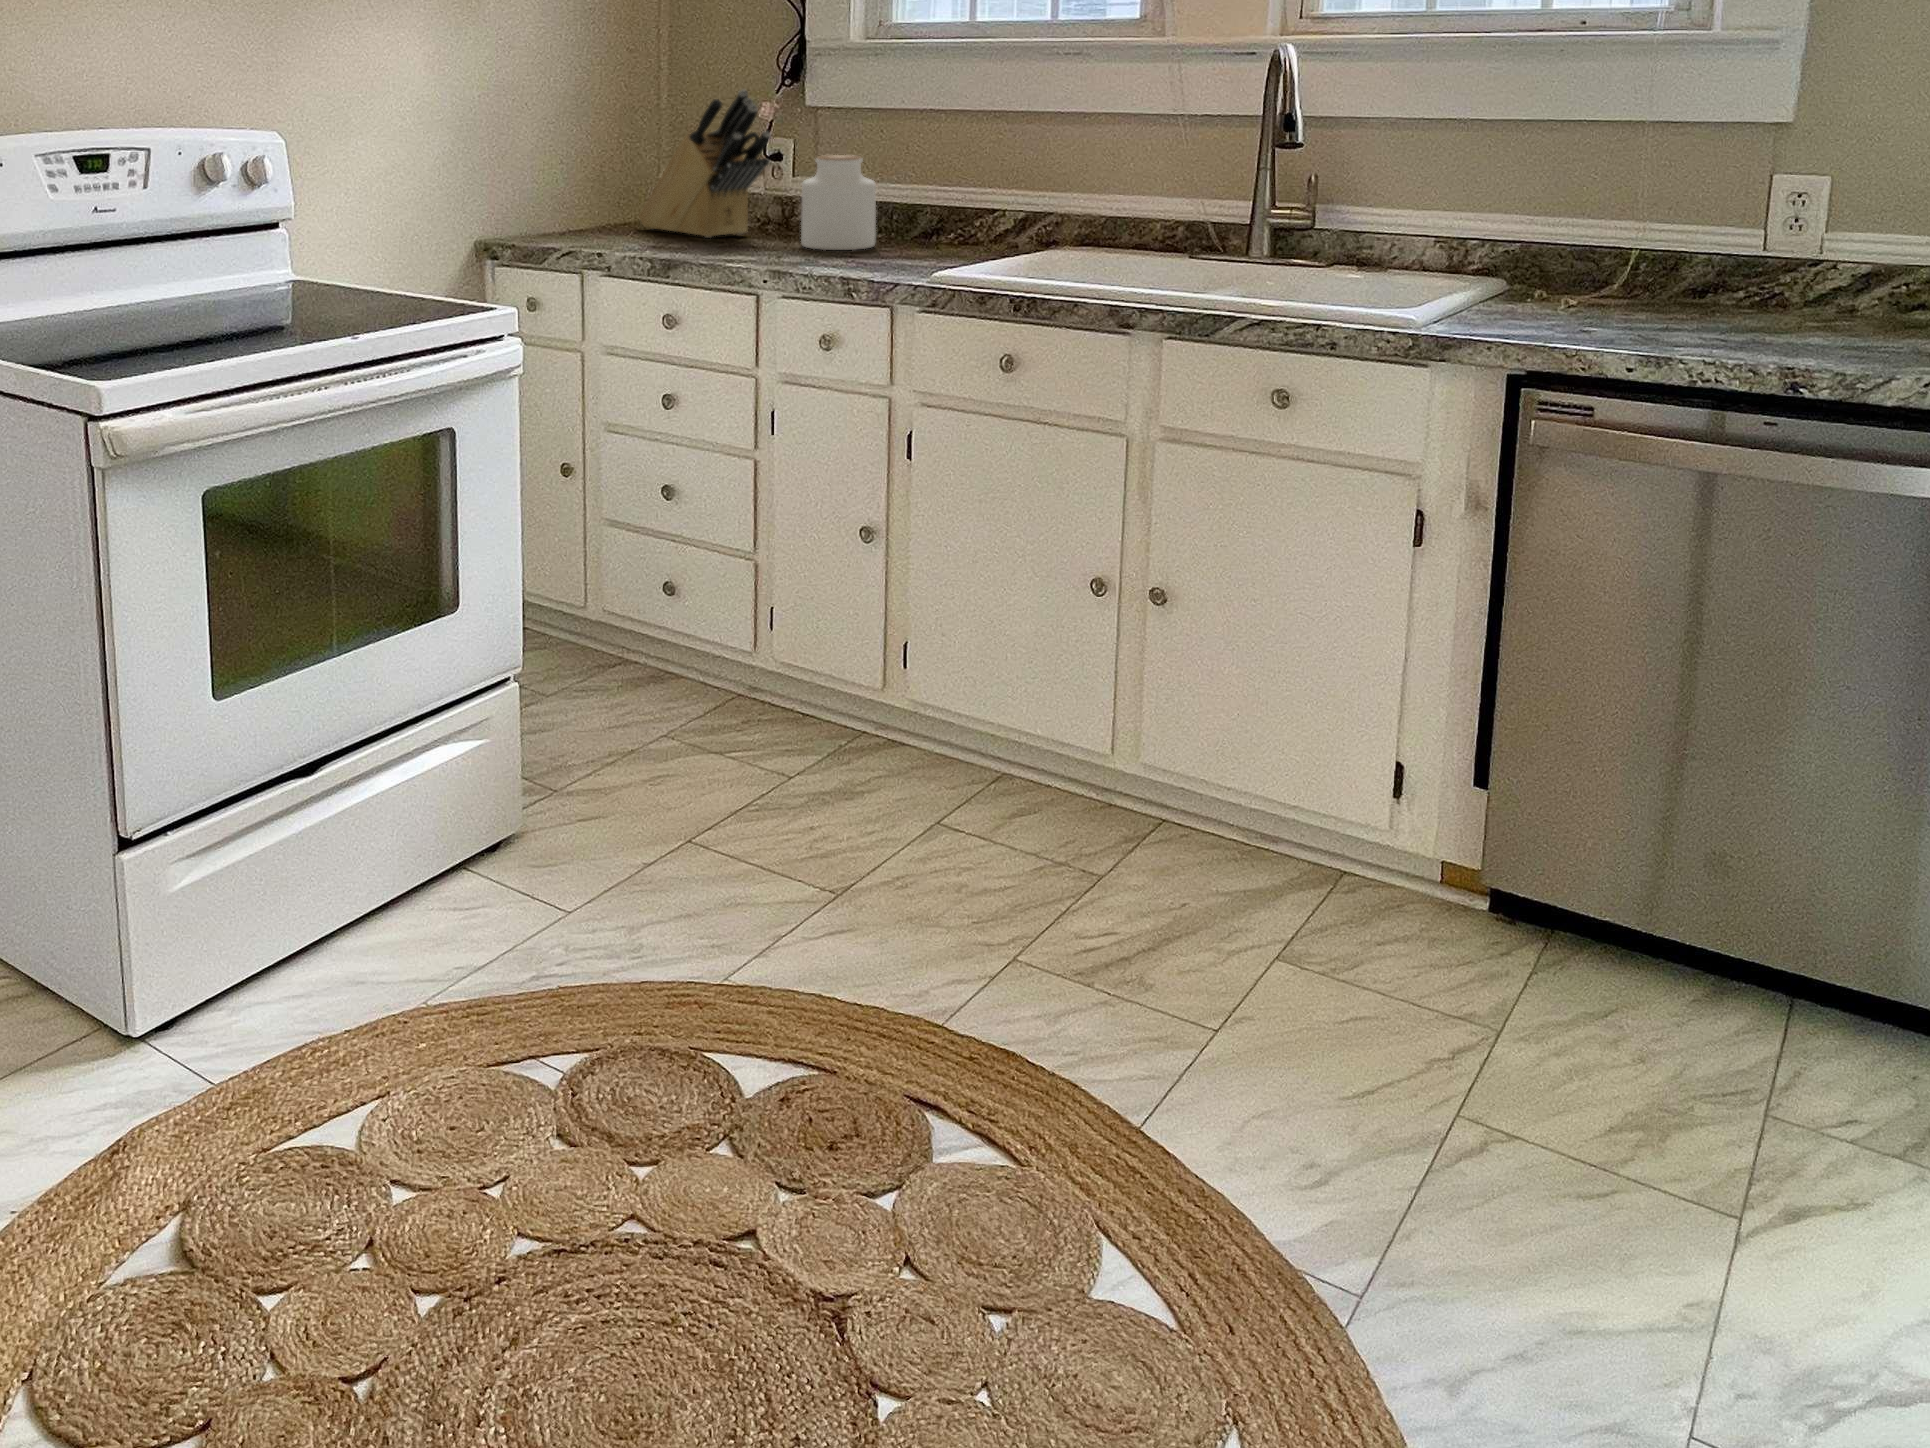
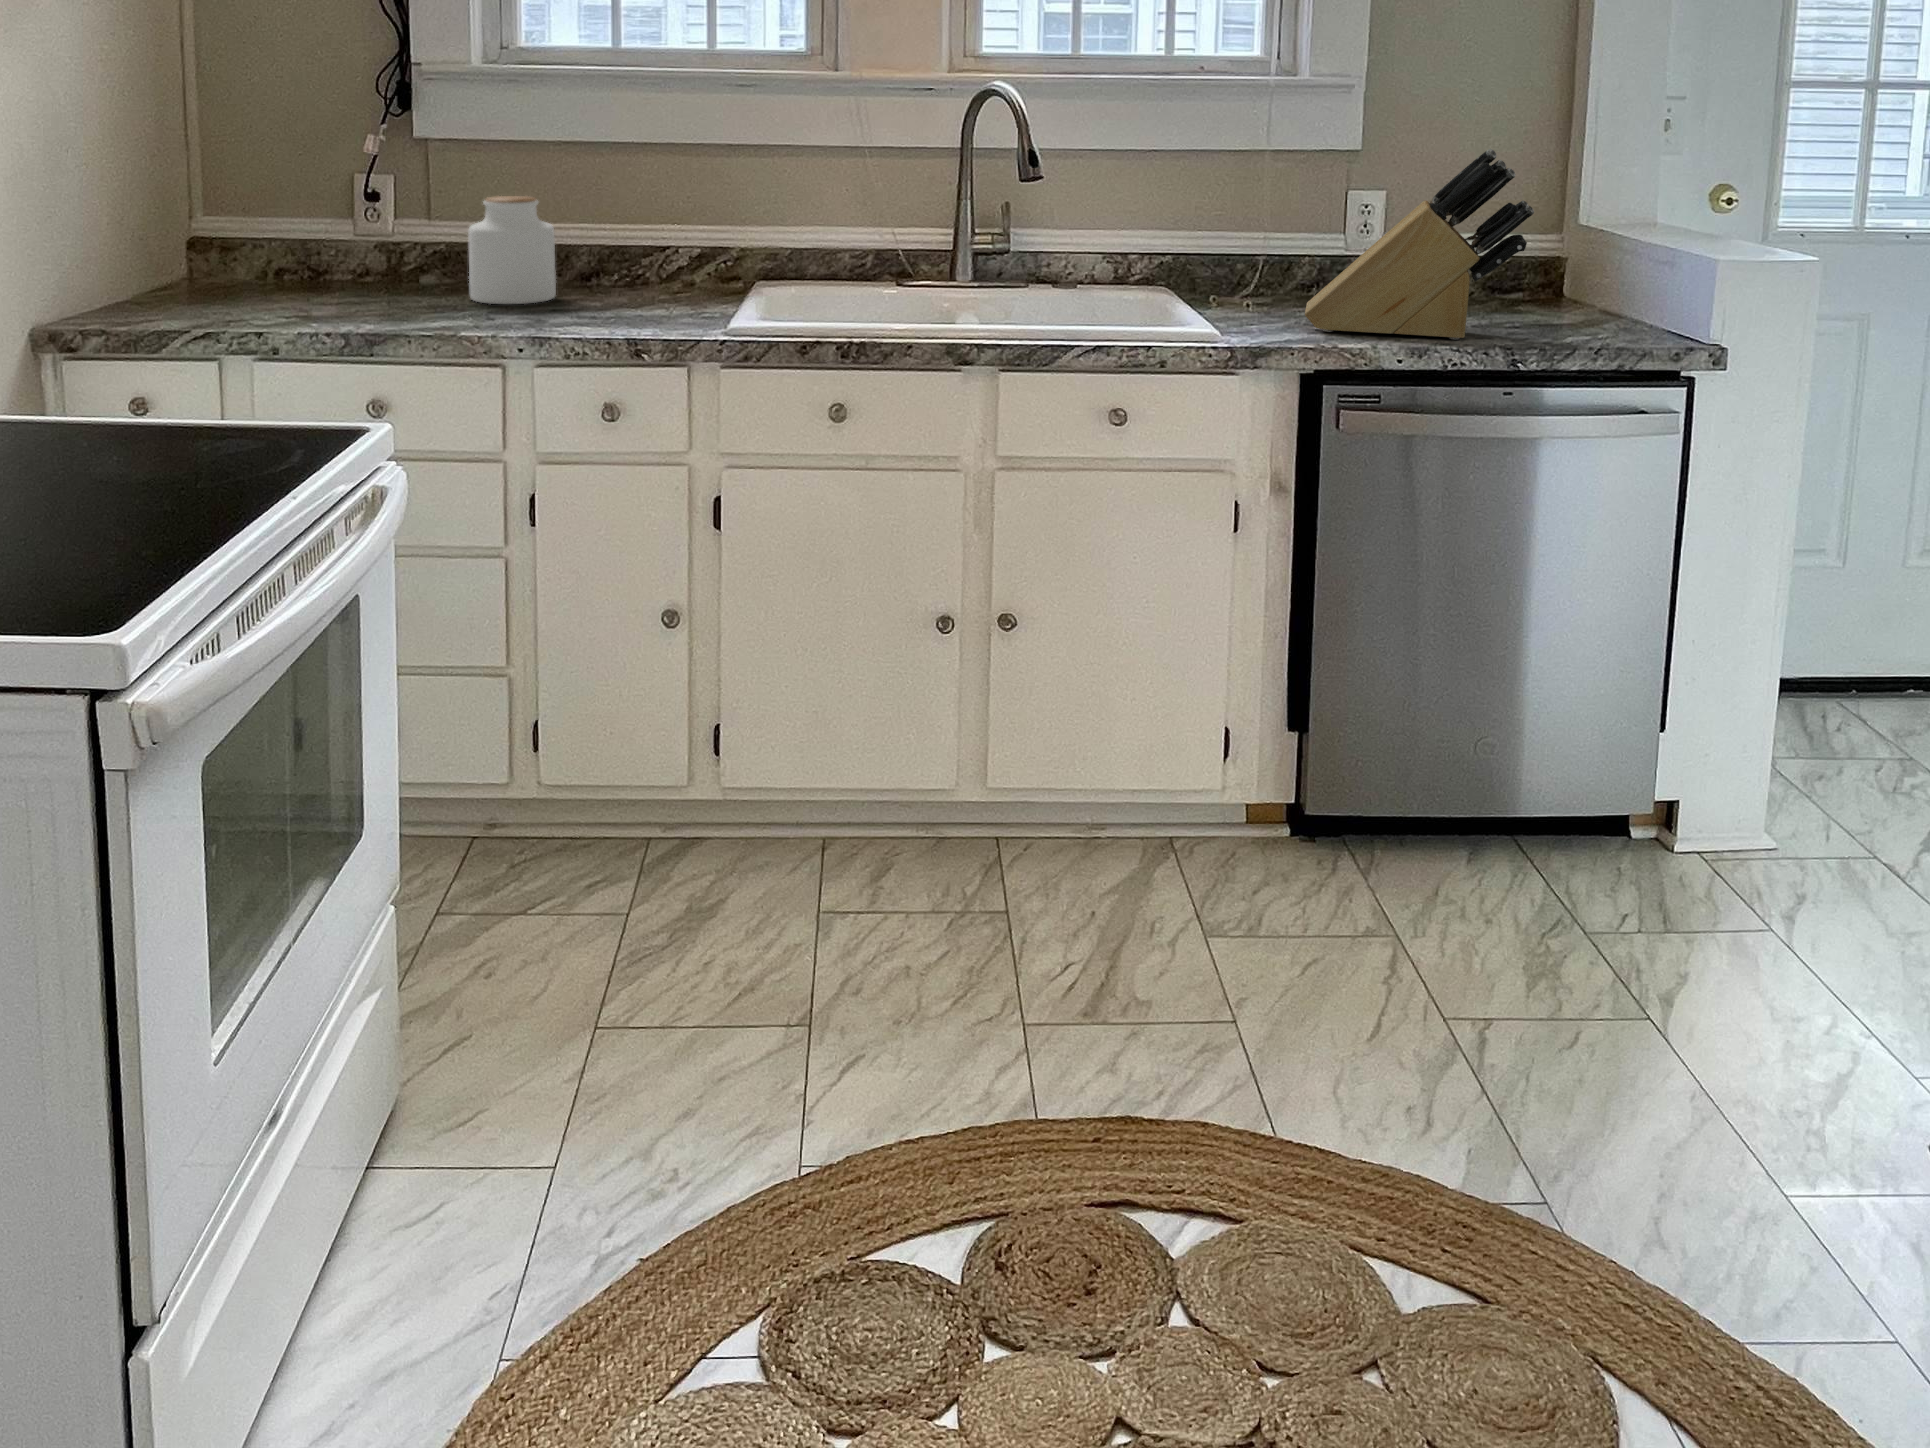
knife block: present [639,90,771,238] -> present [1305,149,1534,340]

